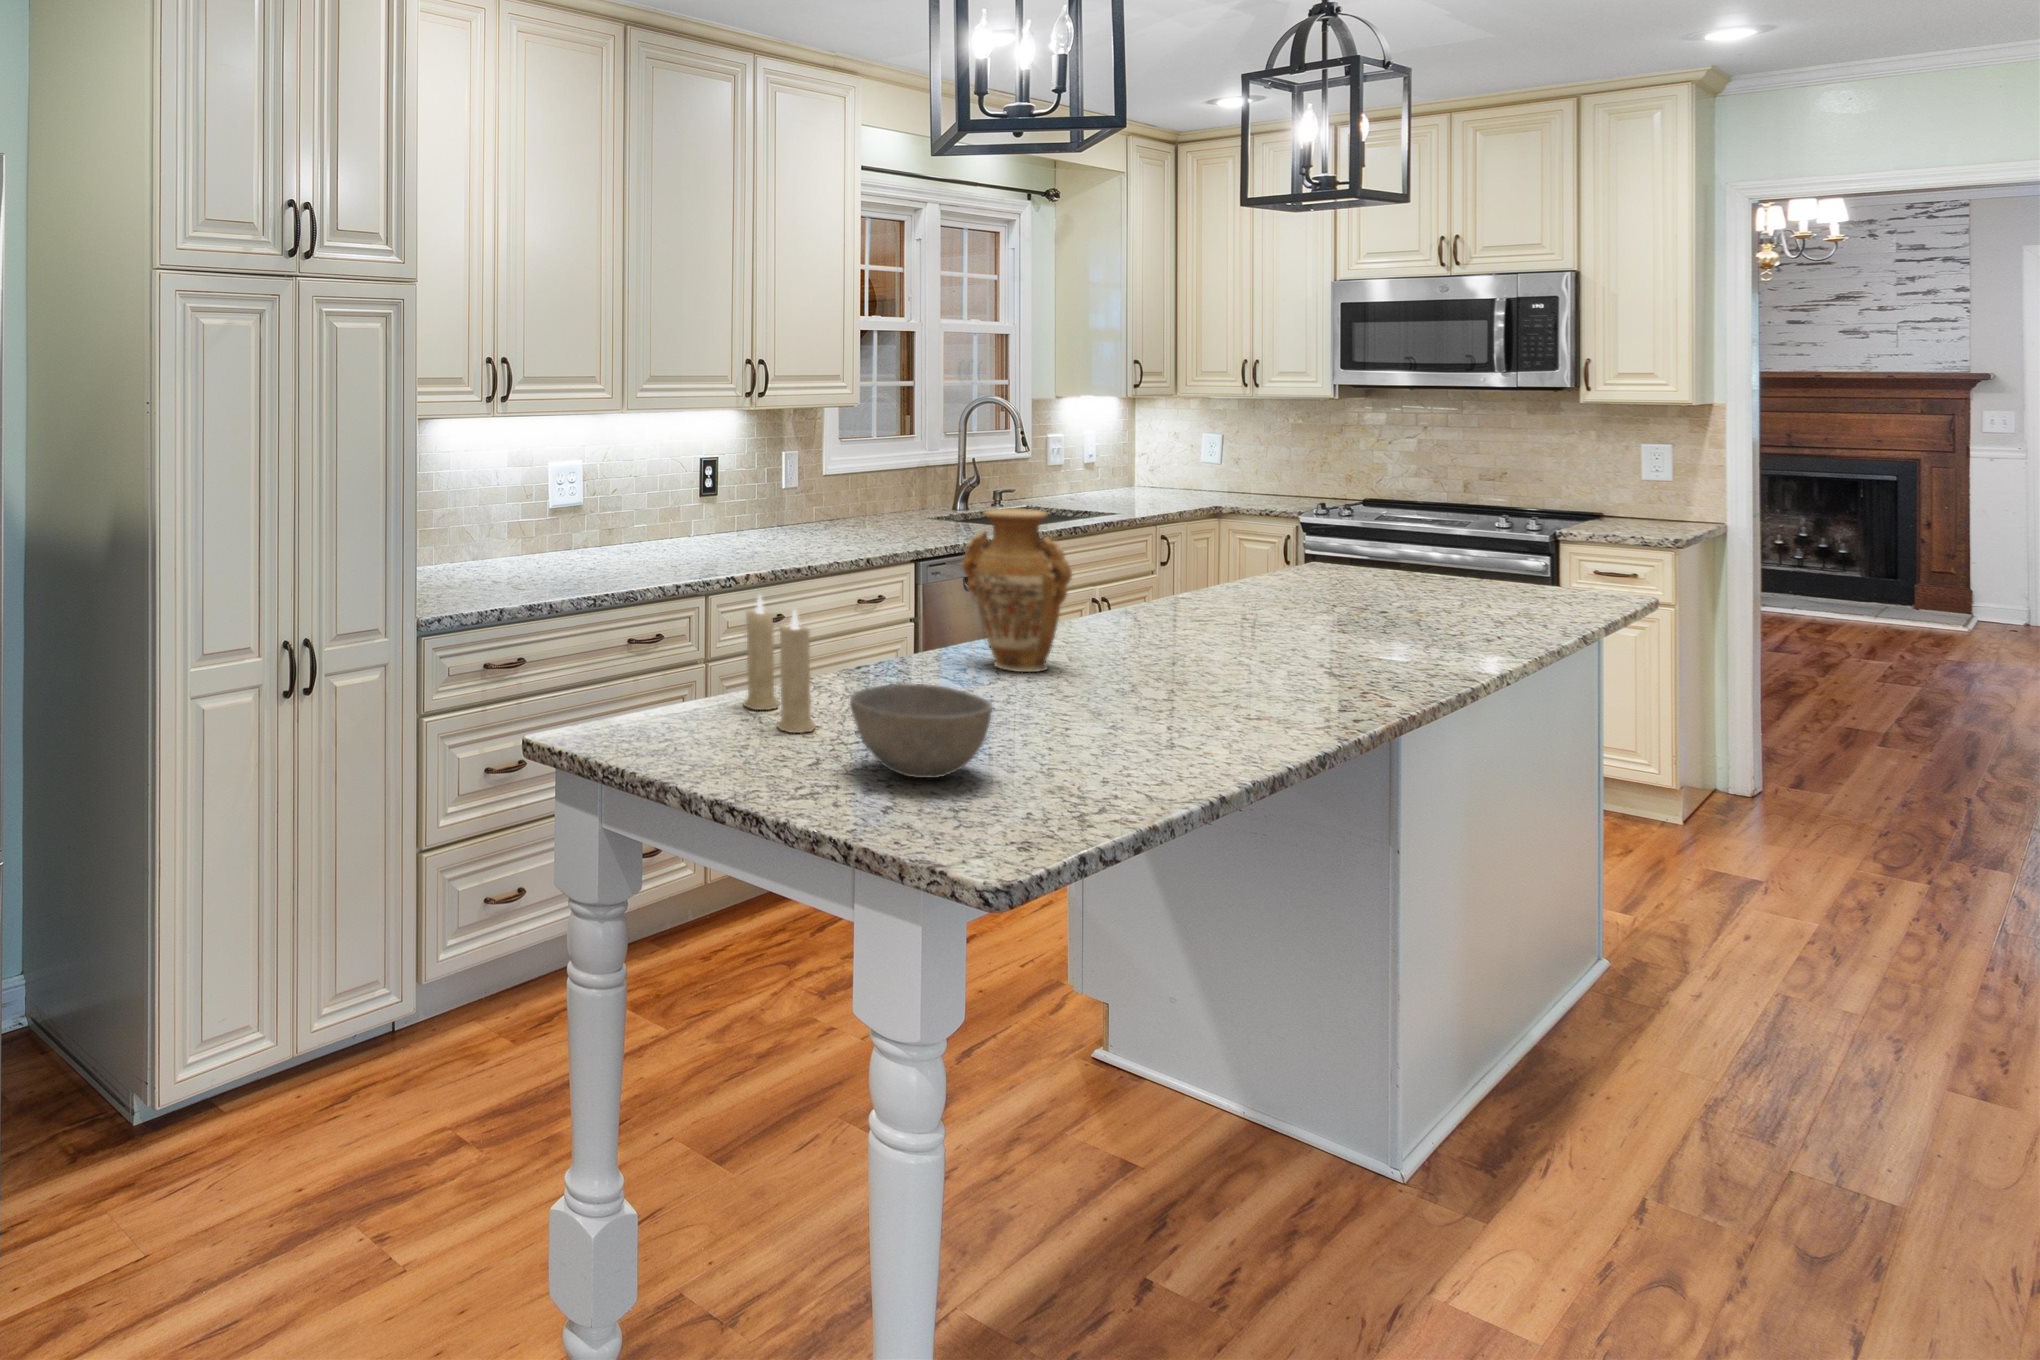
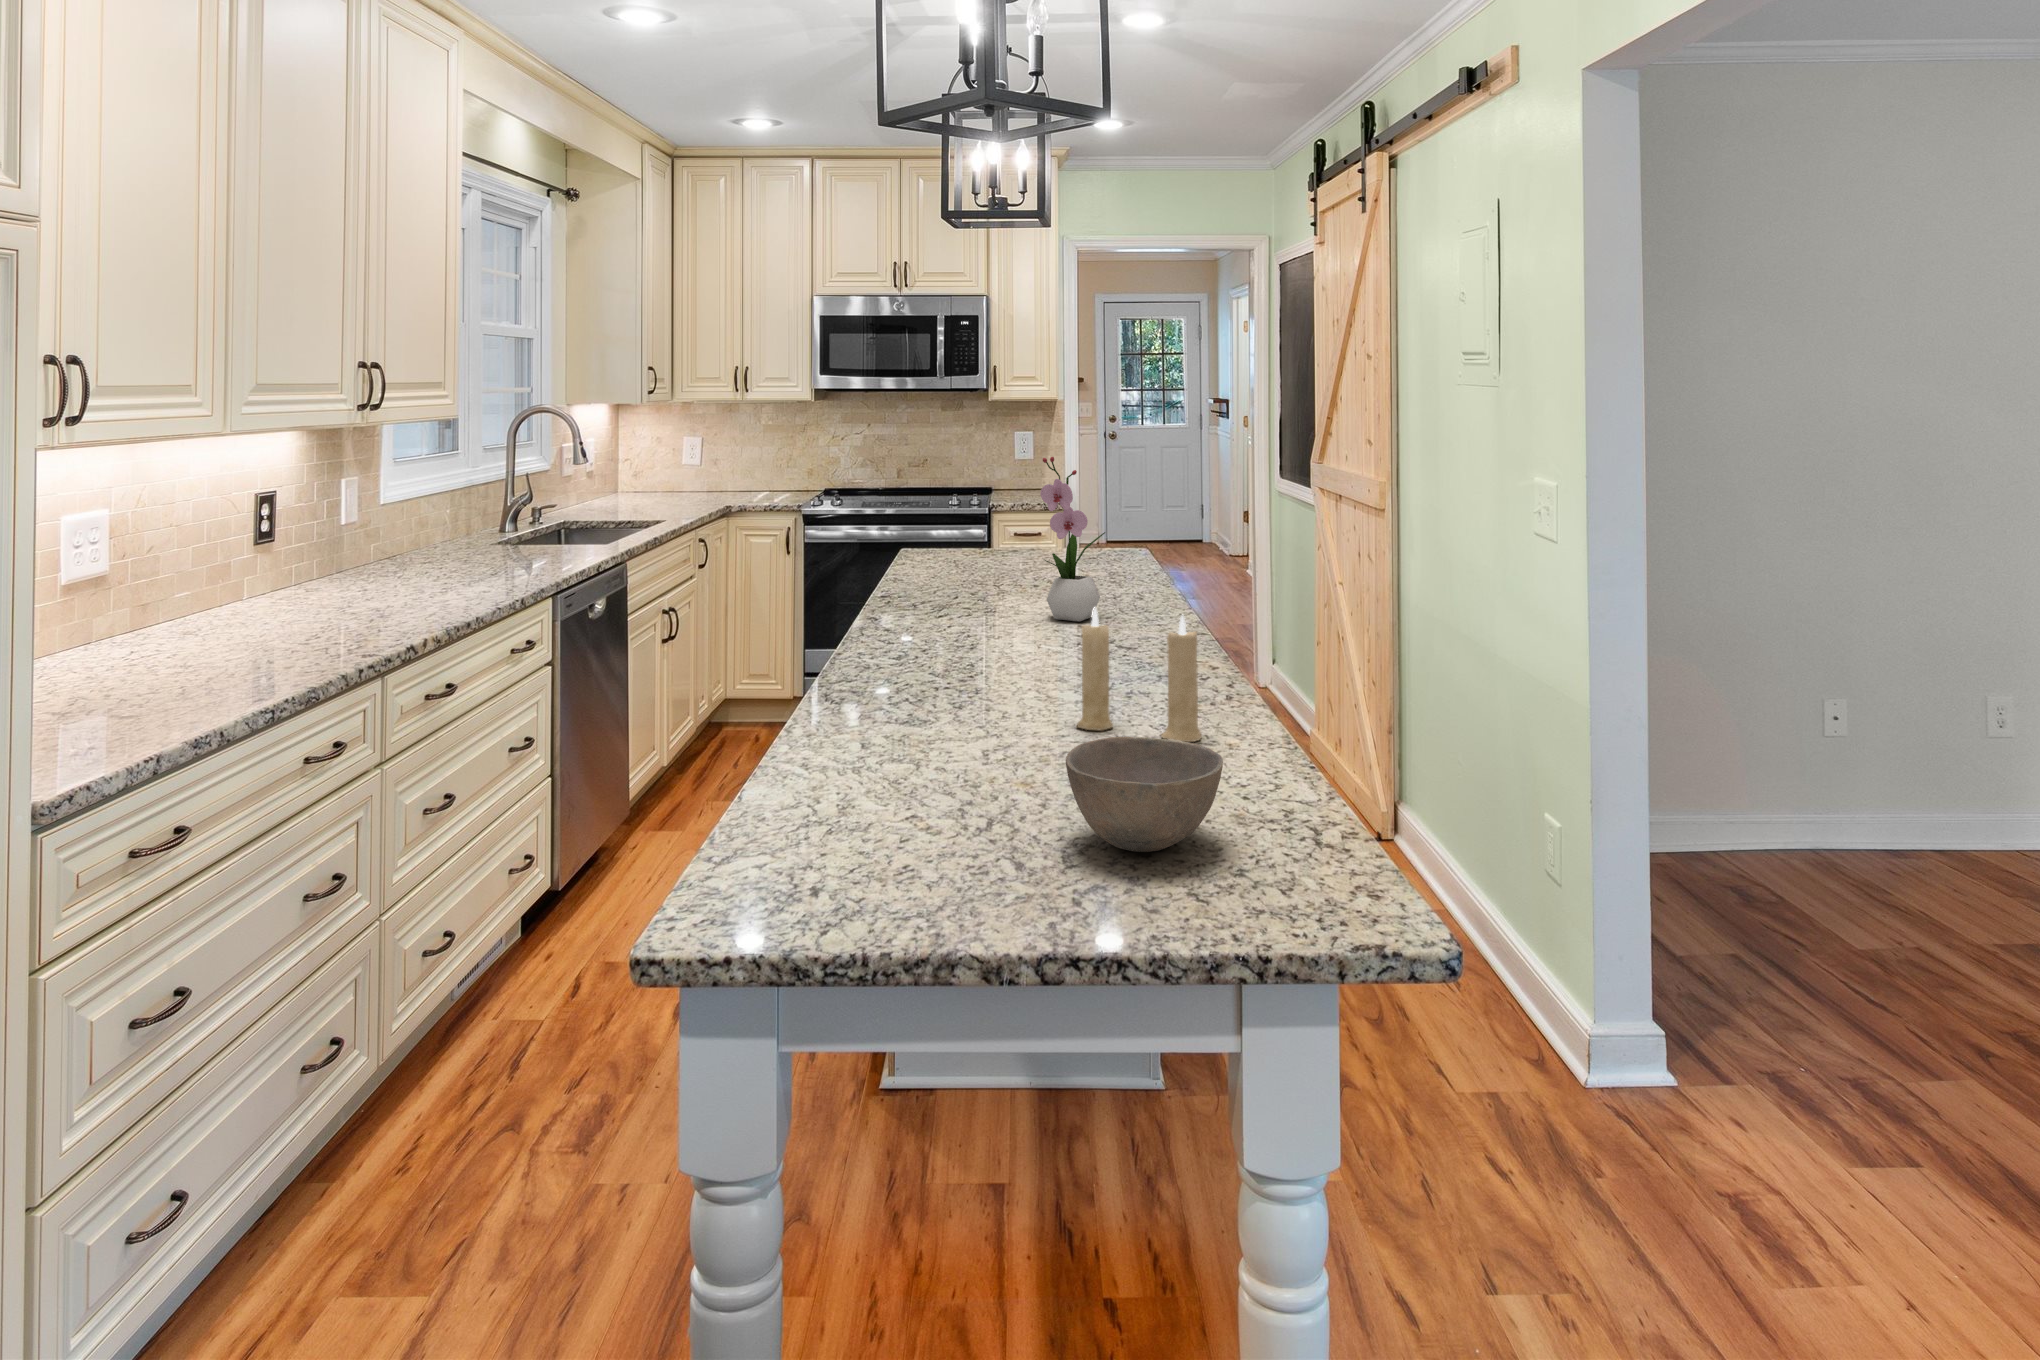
flower arrangement: none [1260,457,1357,641] -> present [1040,457,1105,622]
vase: present [962,508,1072,672] -> none [888,524,1005,702]
candle: present [744,596,815,733] -> present [1077,608,1202,742]

